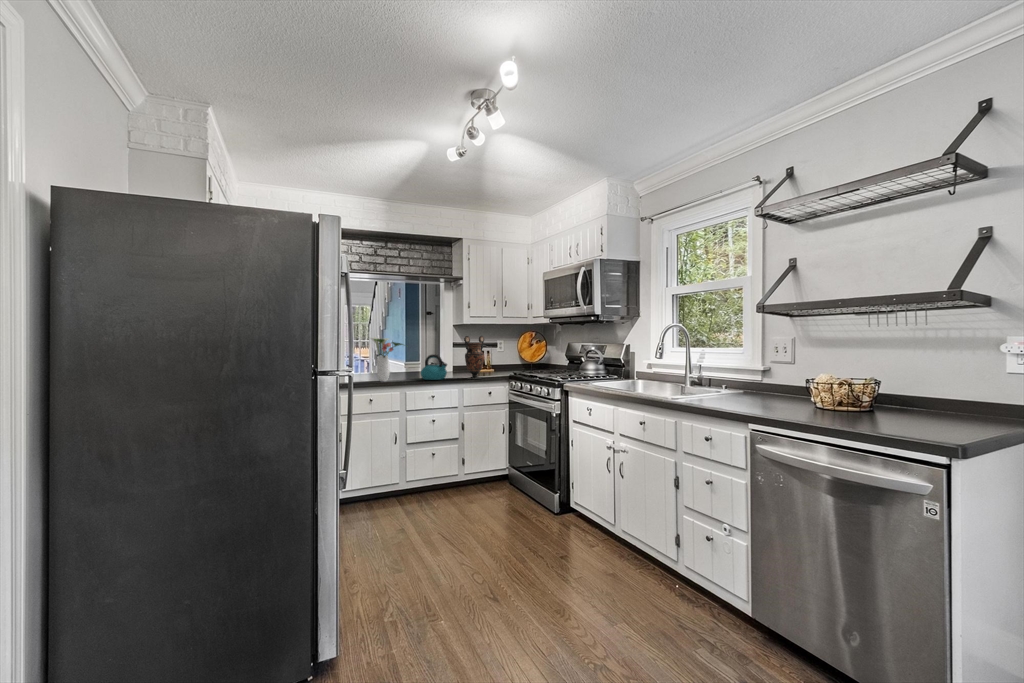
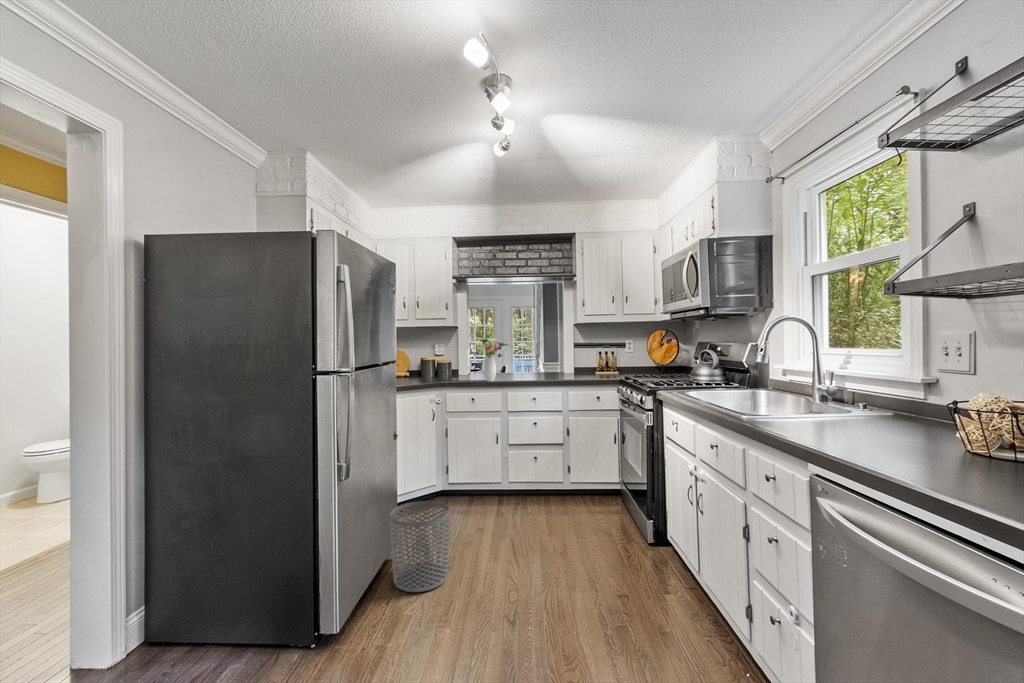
vase: present [464,336,484,379] -> none [568,335,593,382]
kettle: present [421,354,447,380] -> none [526,355,553,381]
waste bin: none [343,506,406,601] -> present [390,501,449,592]

